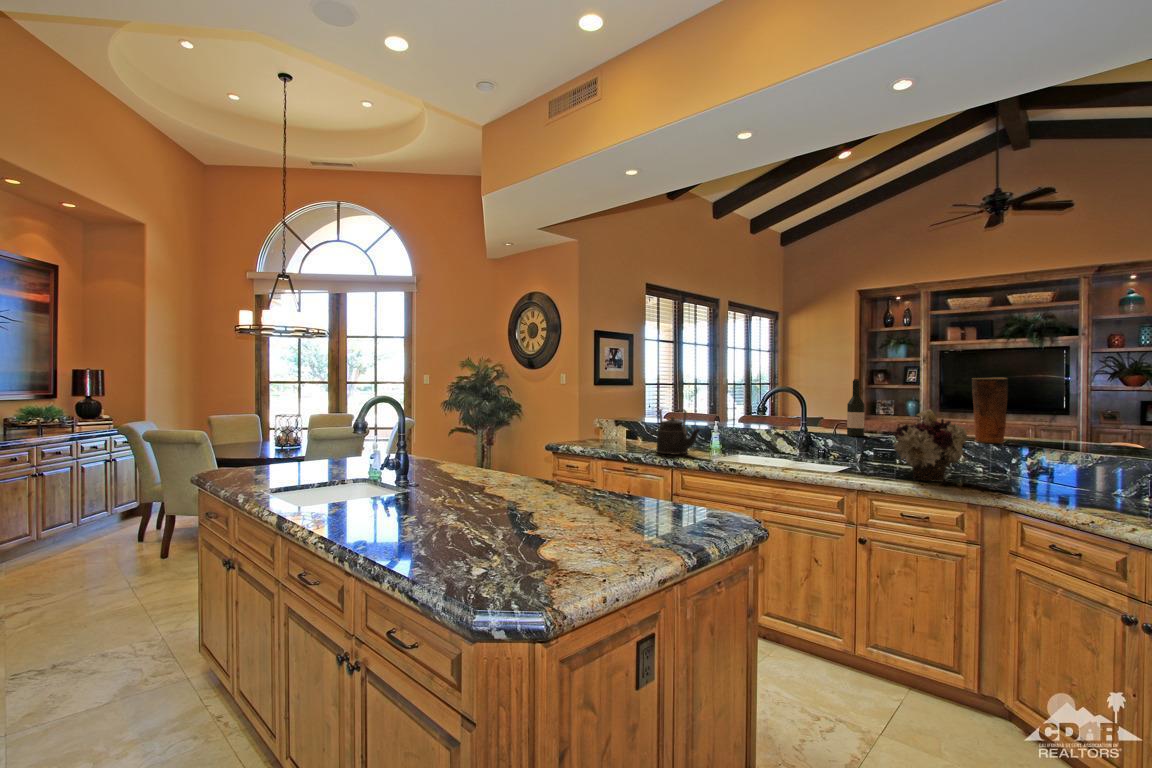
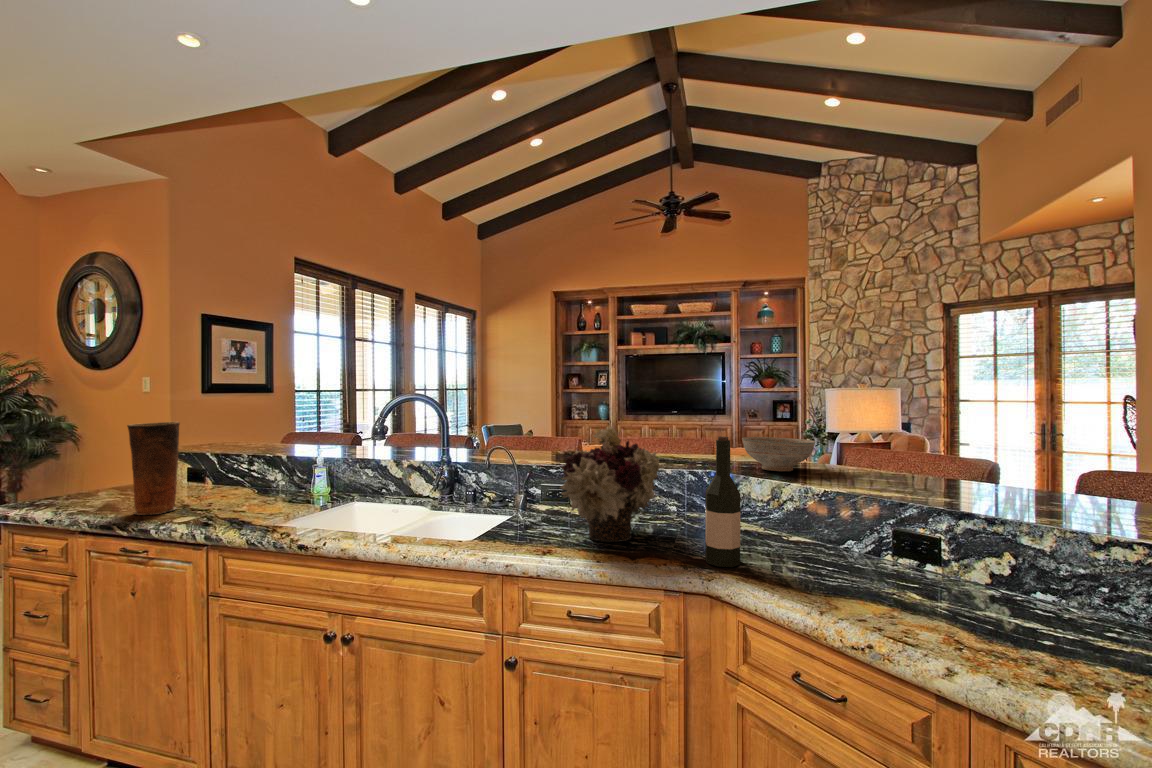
vase: present [972,378,1008,443] -> present [127,422,180,515]
wine bottle: present [847,379,865,436] -> present [705,436,741,567]
kettle: present [656,409,700,455] -> none [189,433,271,519]
decorative bowl: none [1044,422,1115,448] -> present [742,437,815,471]

